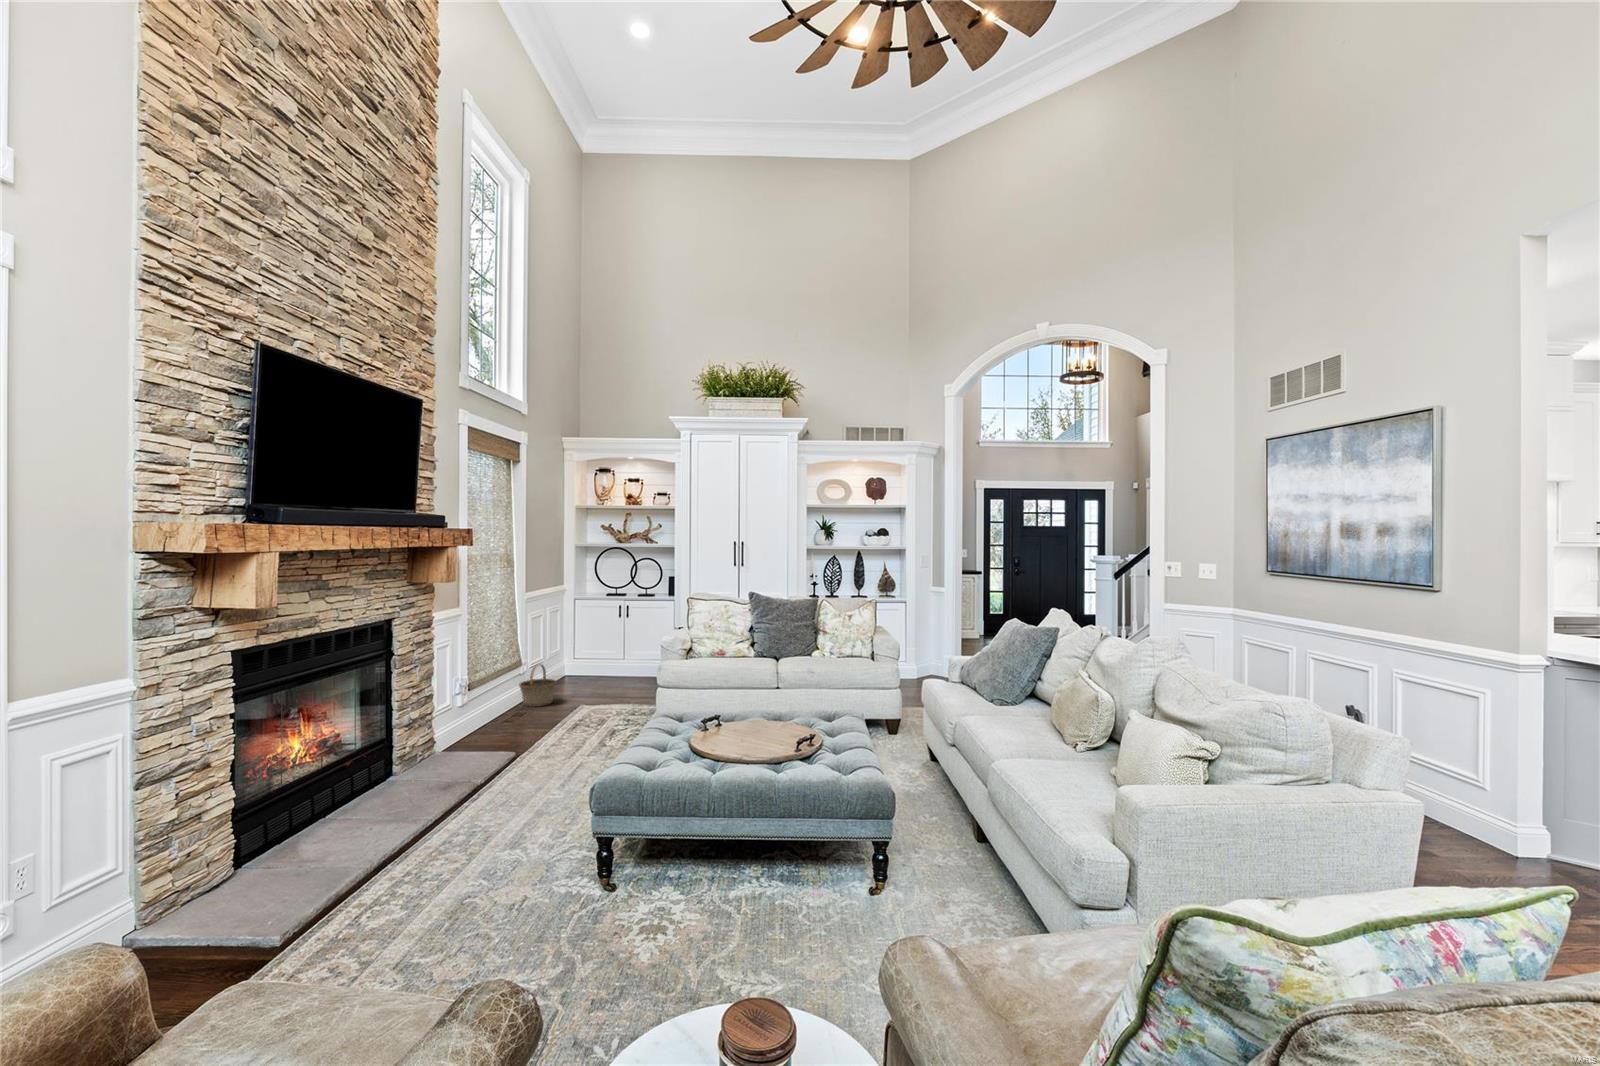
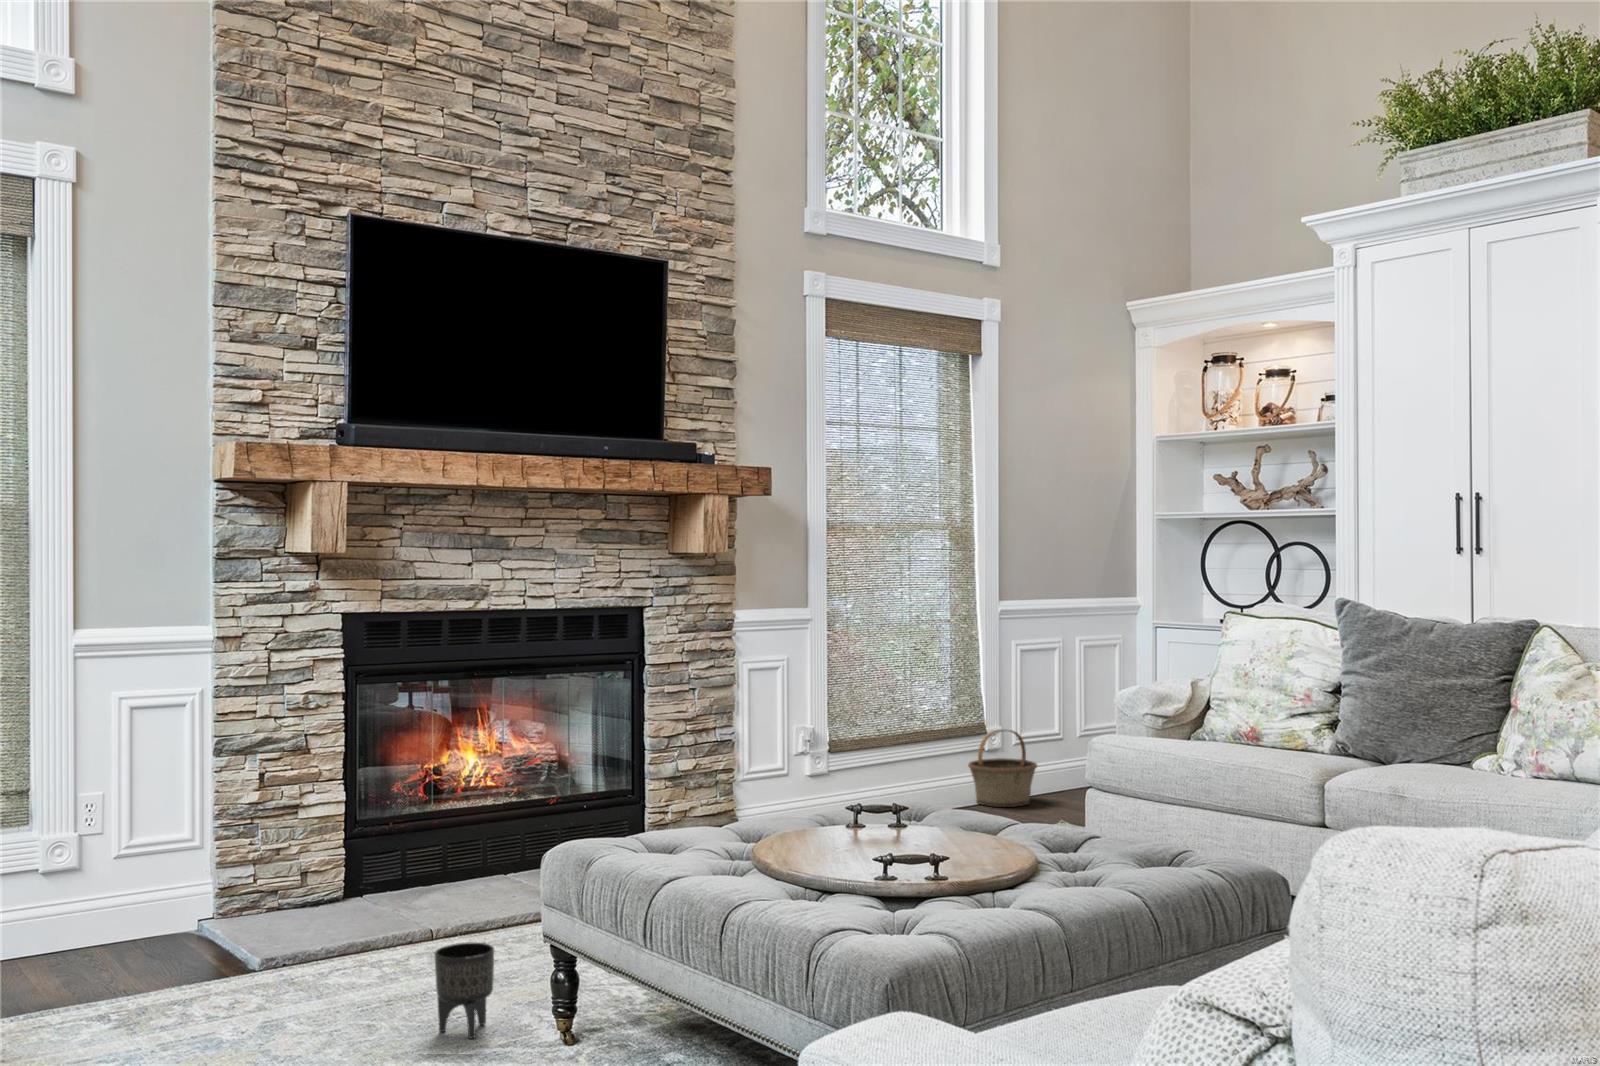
planter: none [539,855,578,920] -> present [434,942,494,1038]

